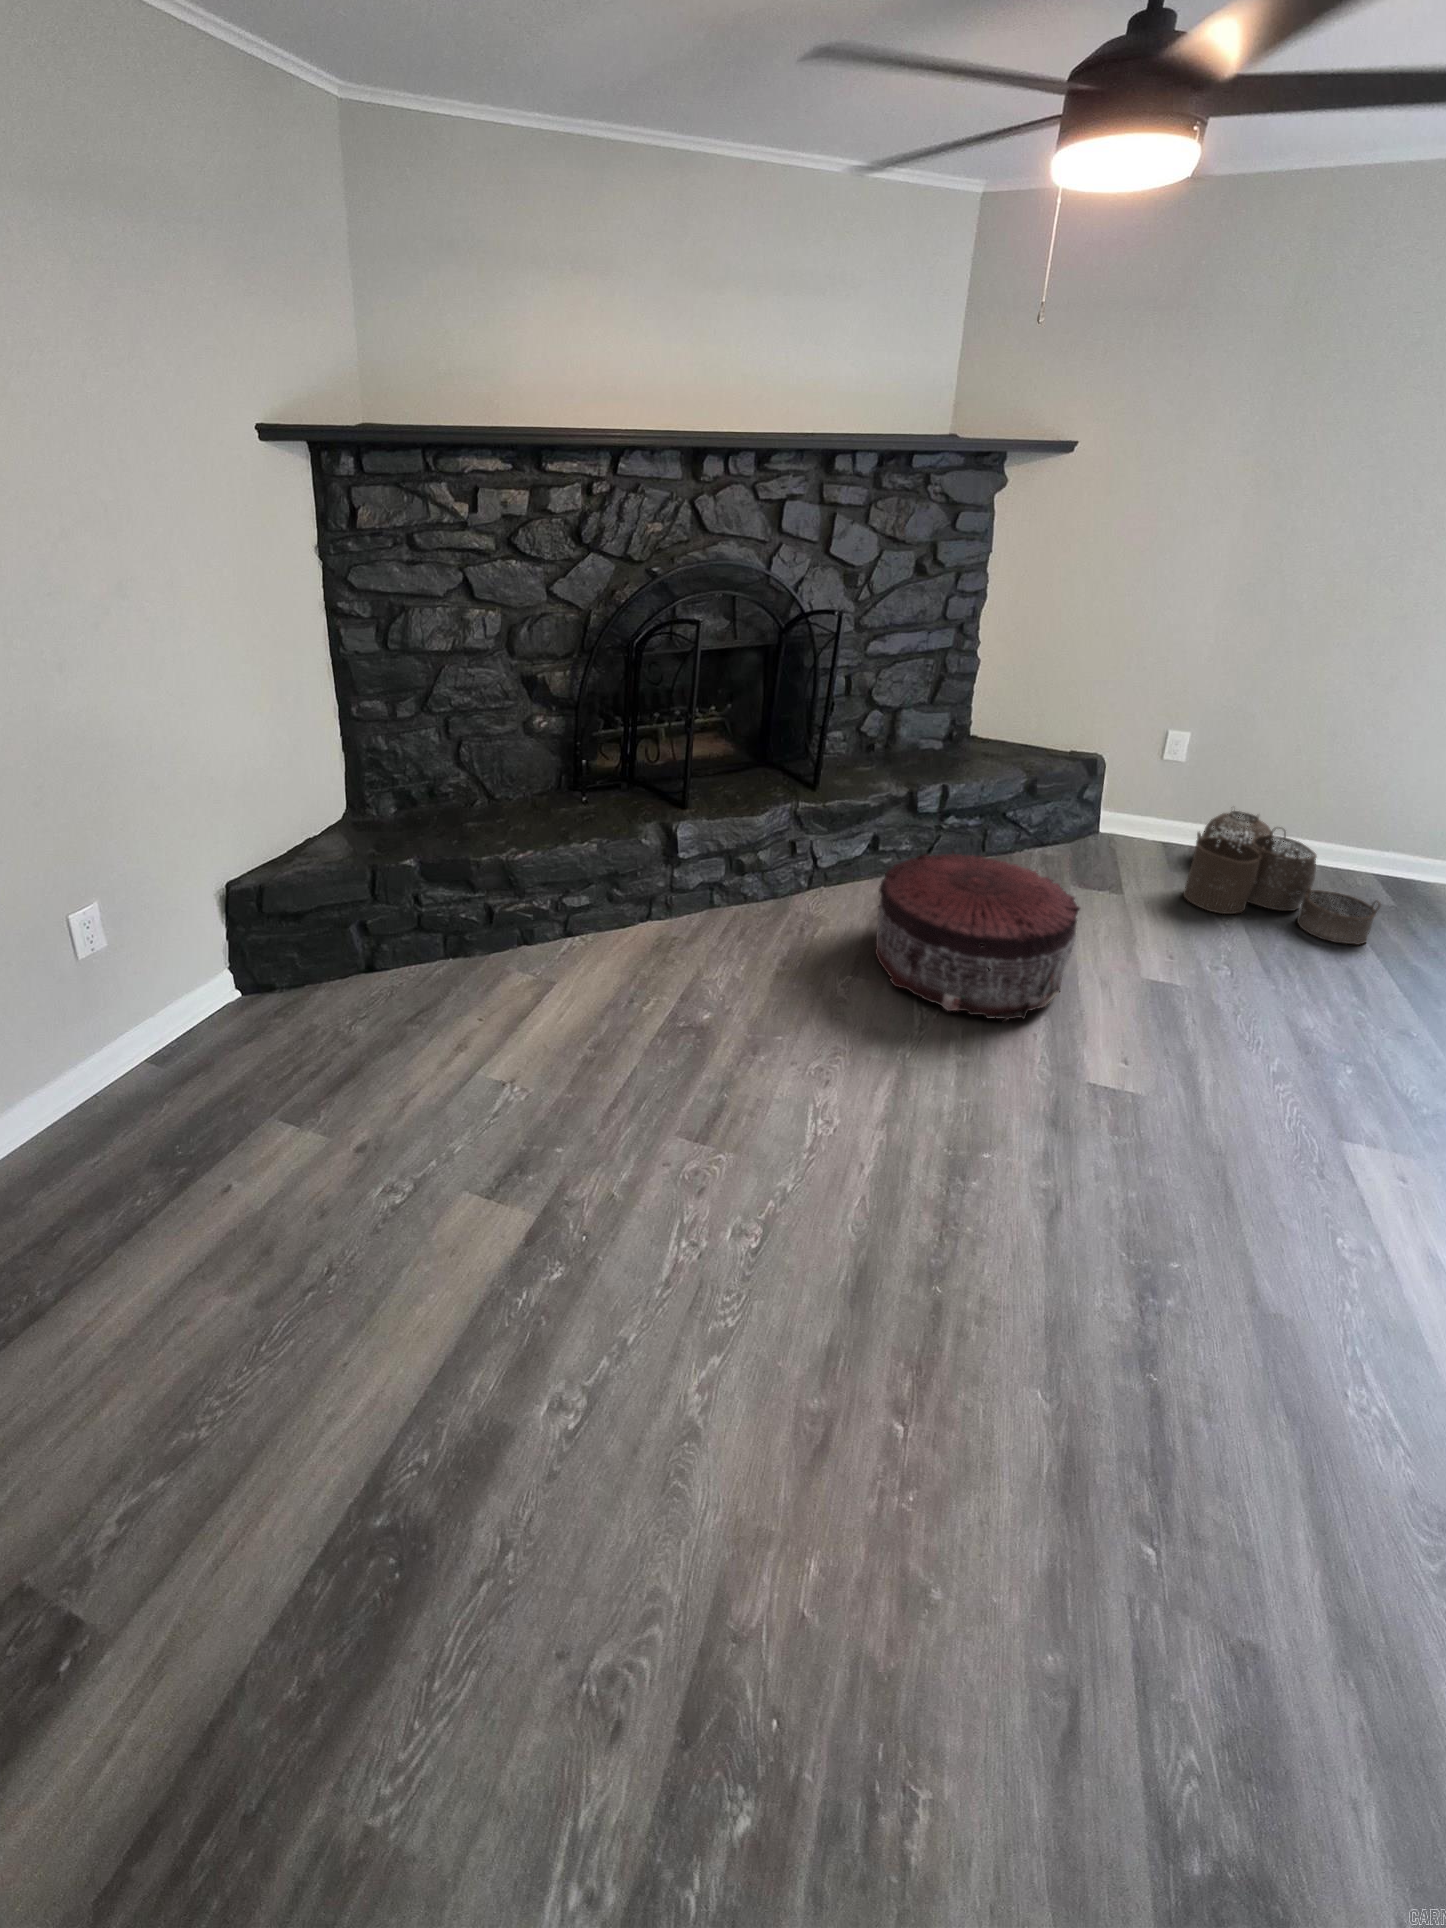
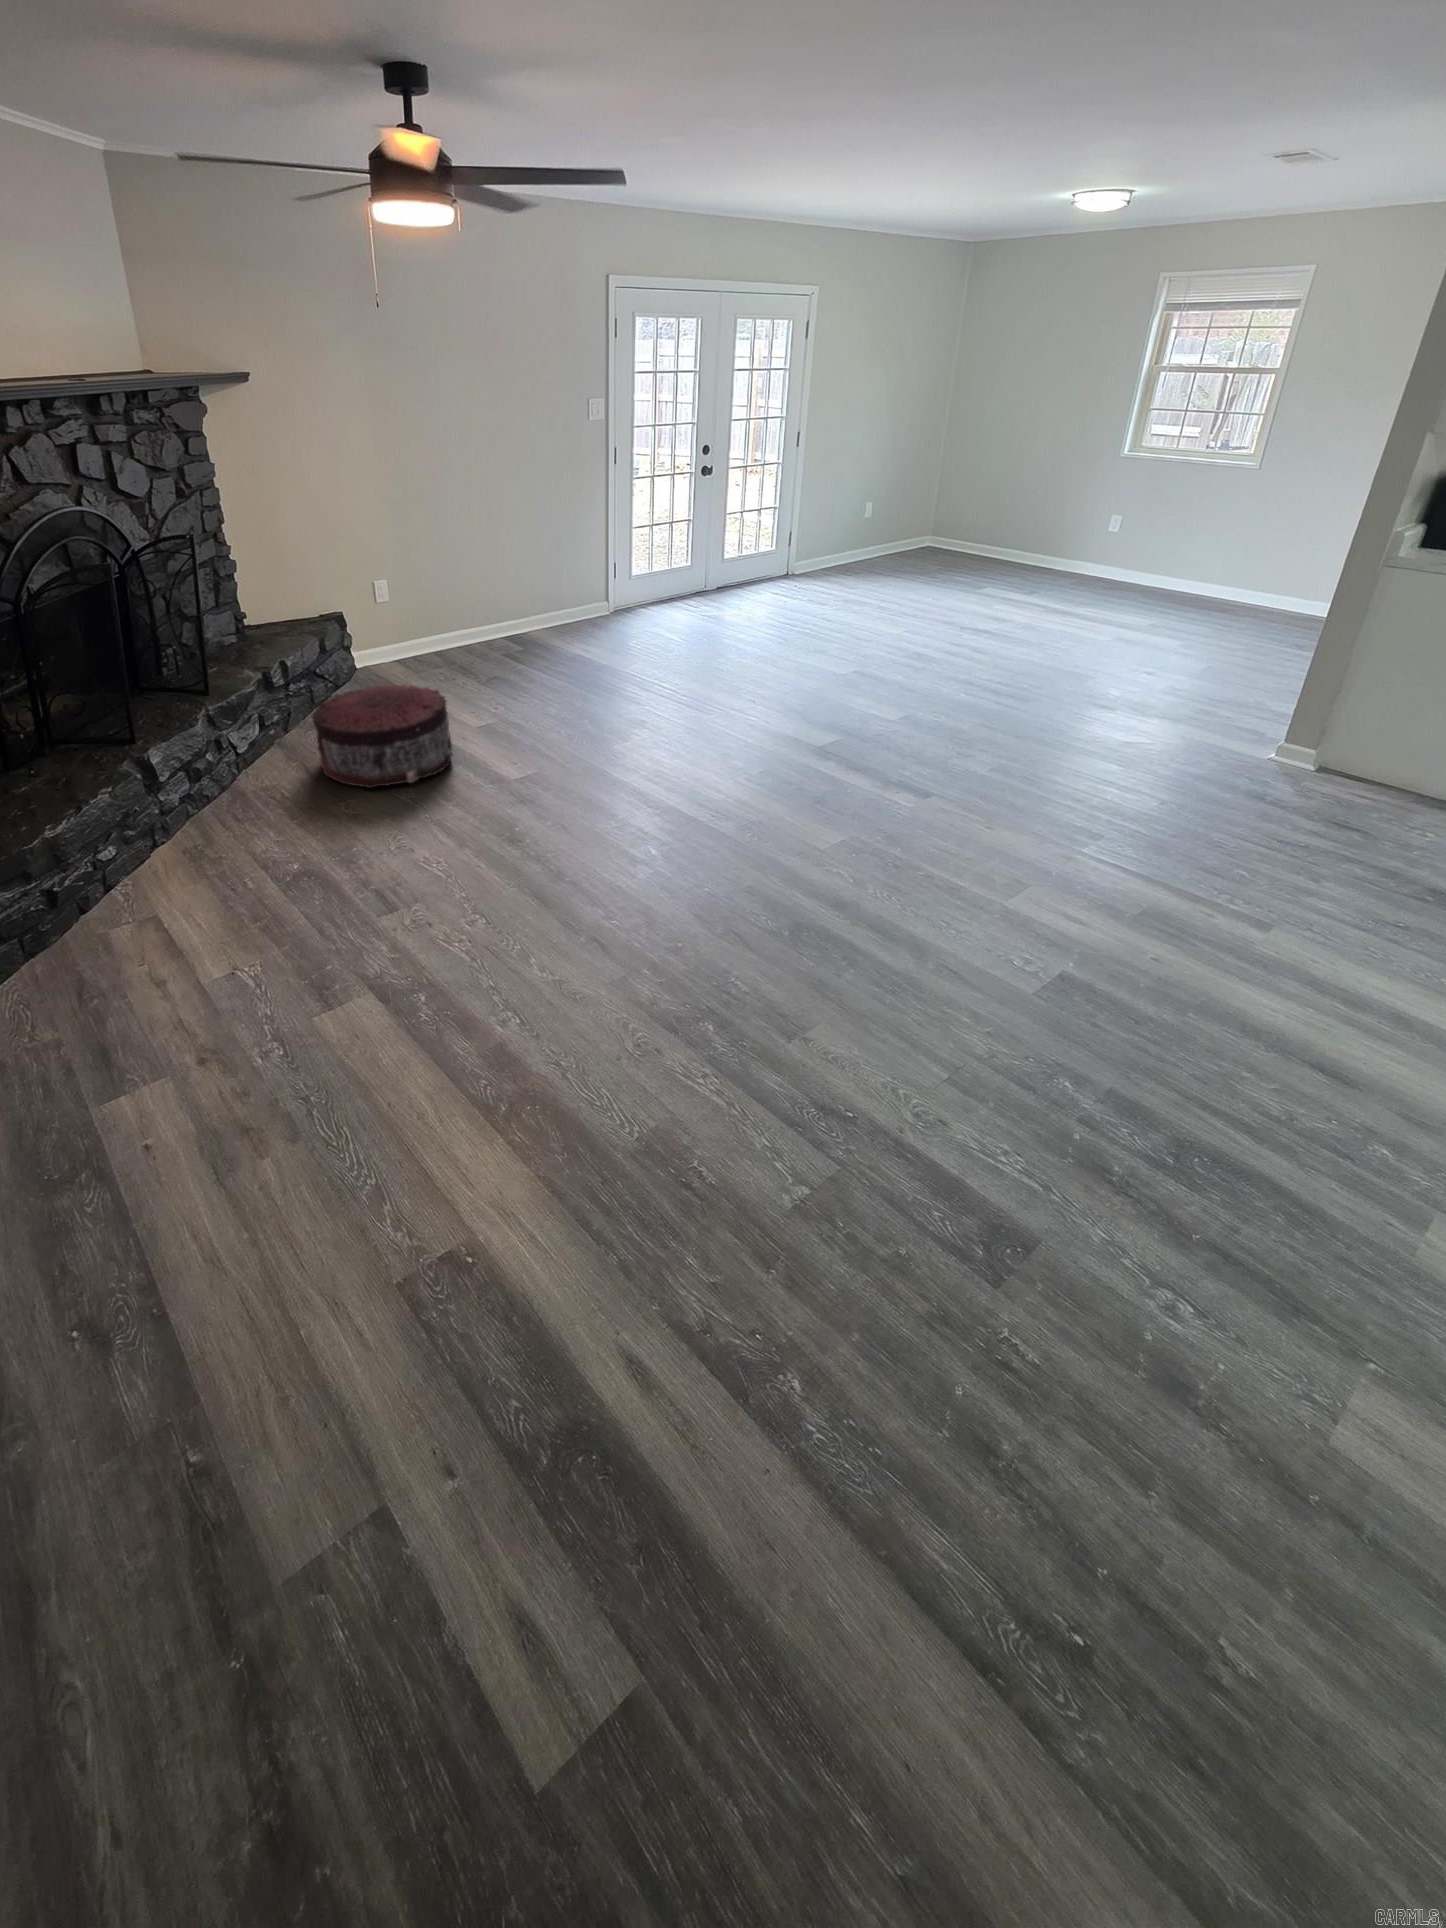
woven basket: present [1183,811,1380,944] -> none [414,617,527,682]

